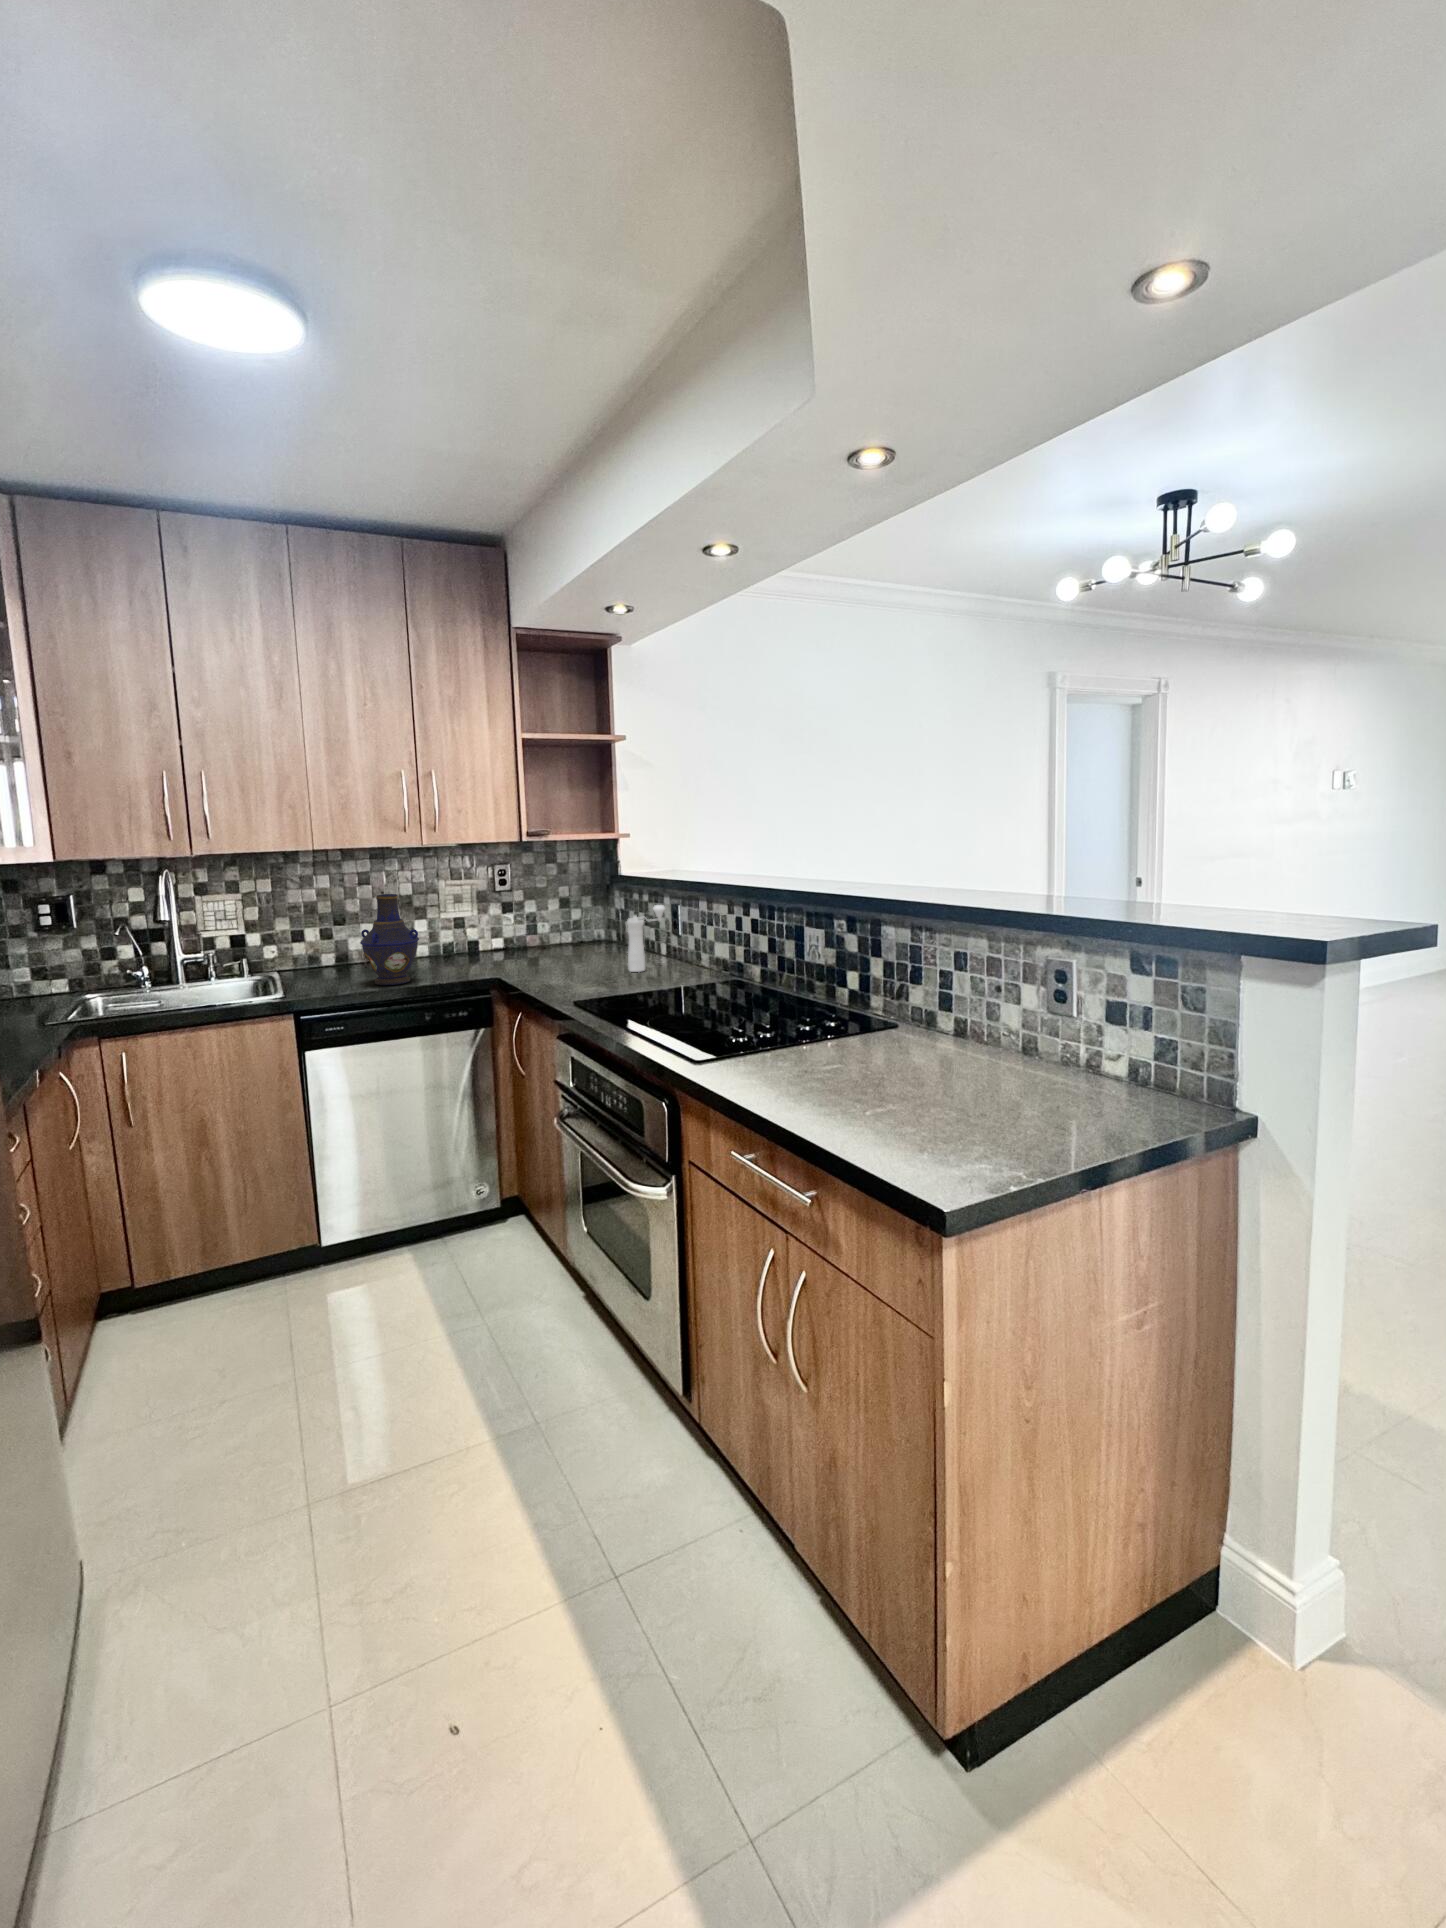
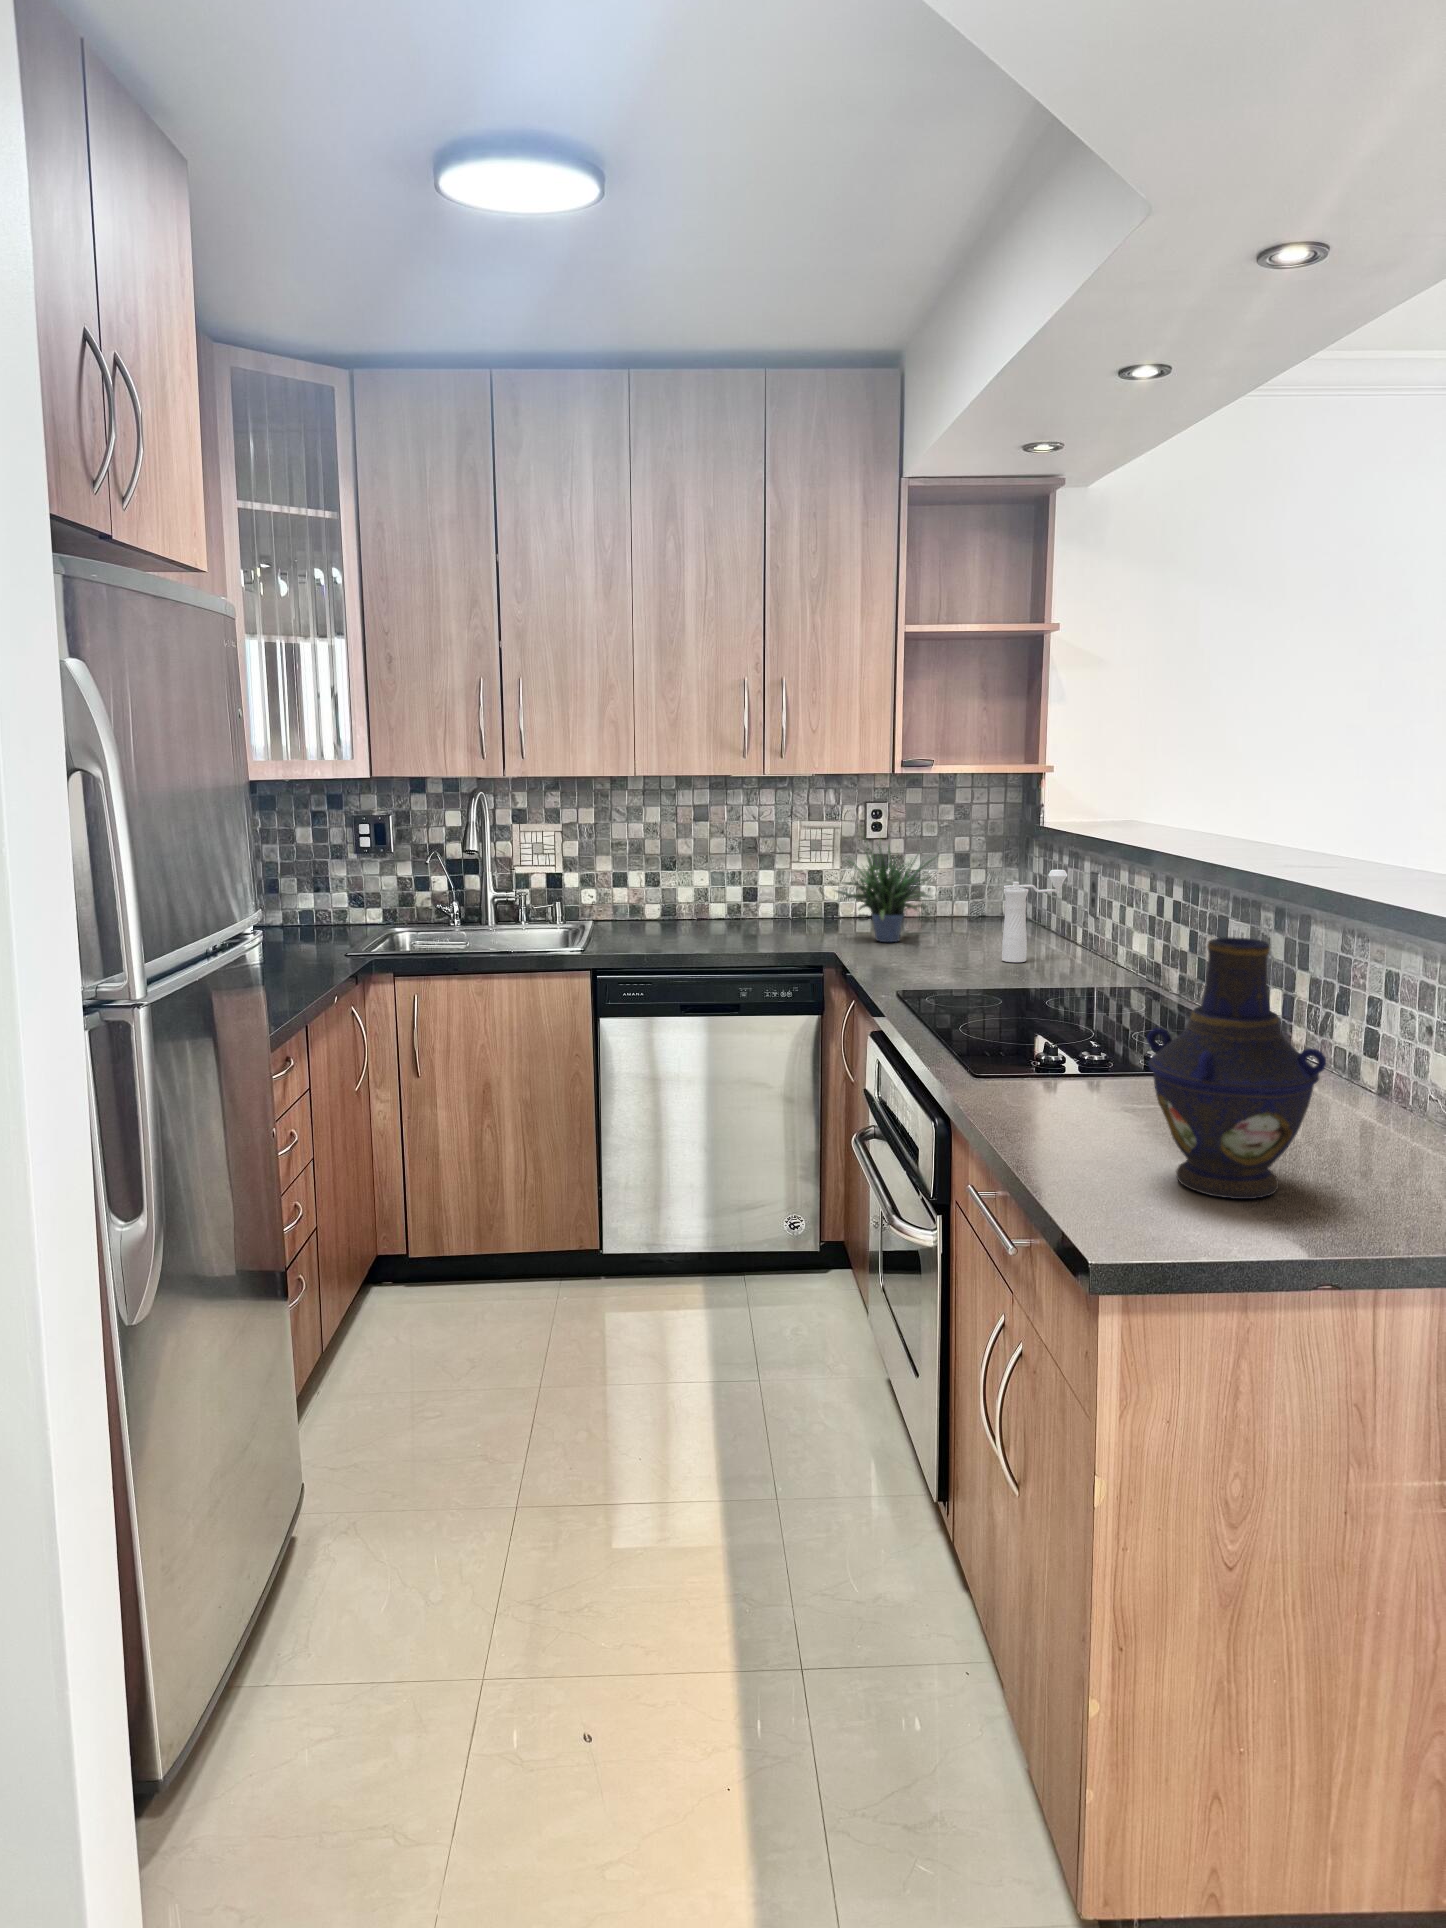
potted plant: none [487,880,571,967] -> present [836,846,936,942]
vase: present [360,894,419,985] -> present [1147,937,1326,1199]

